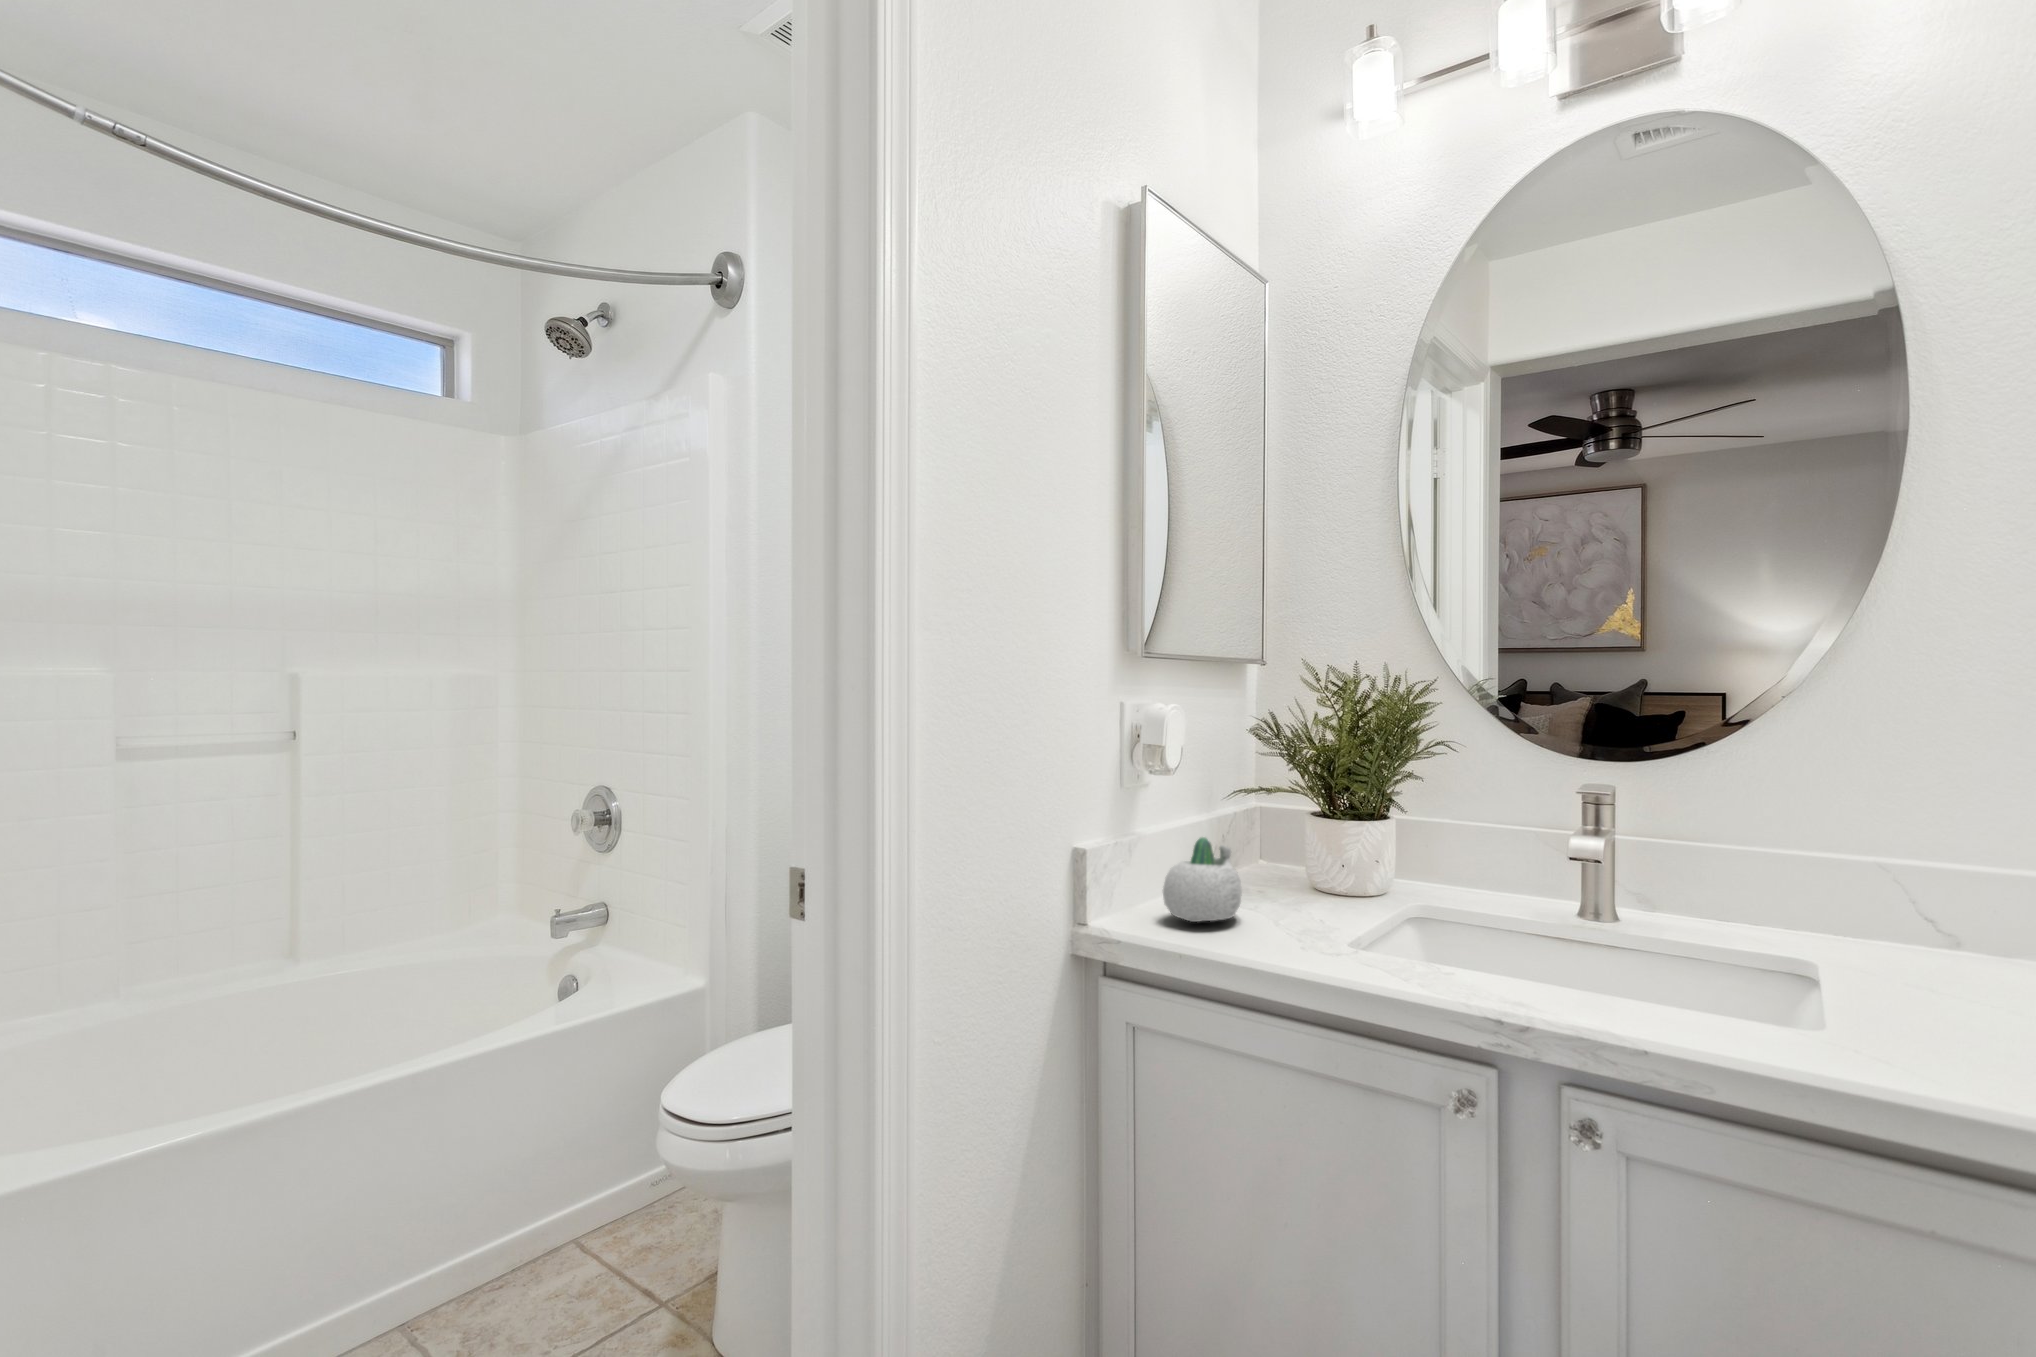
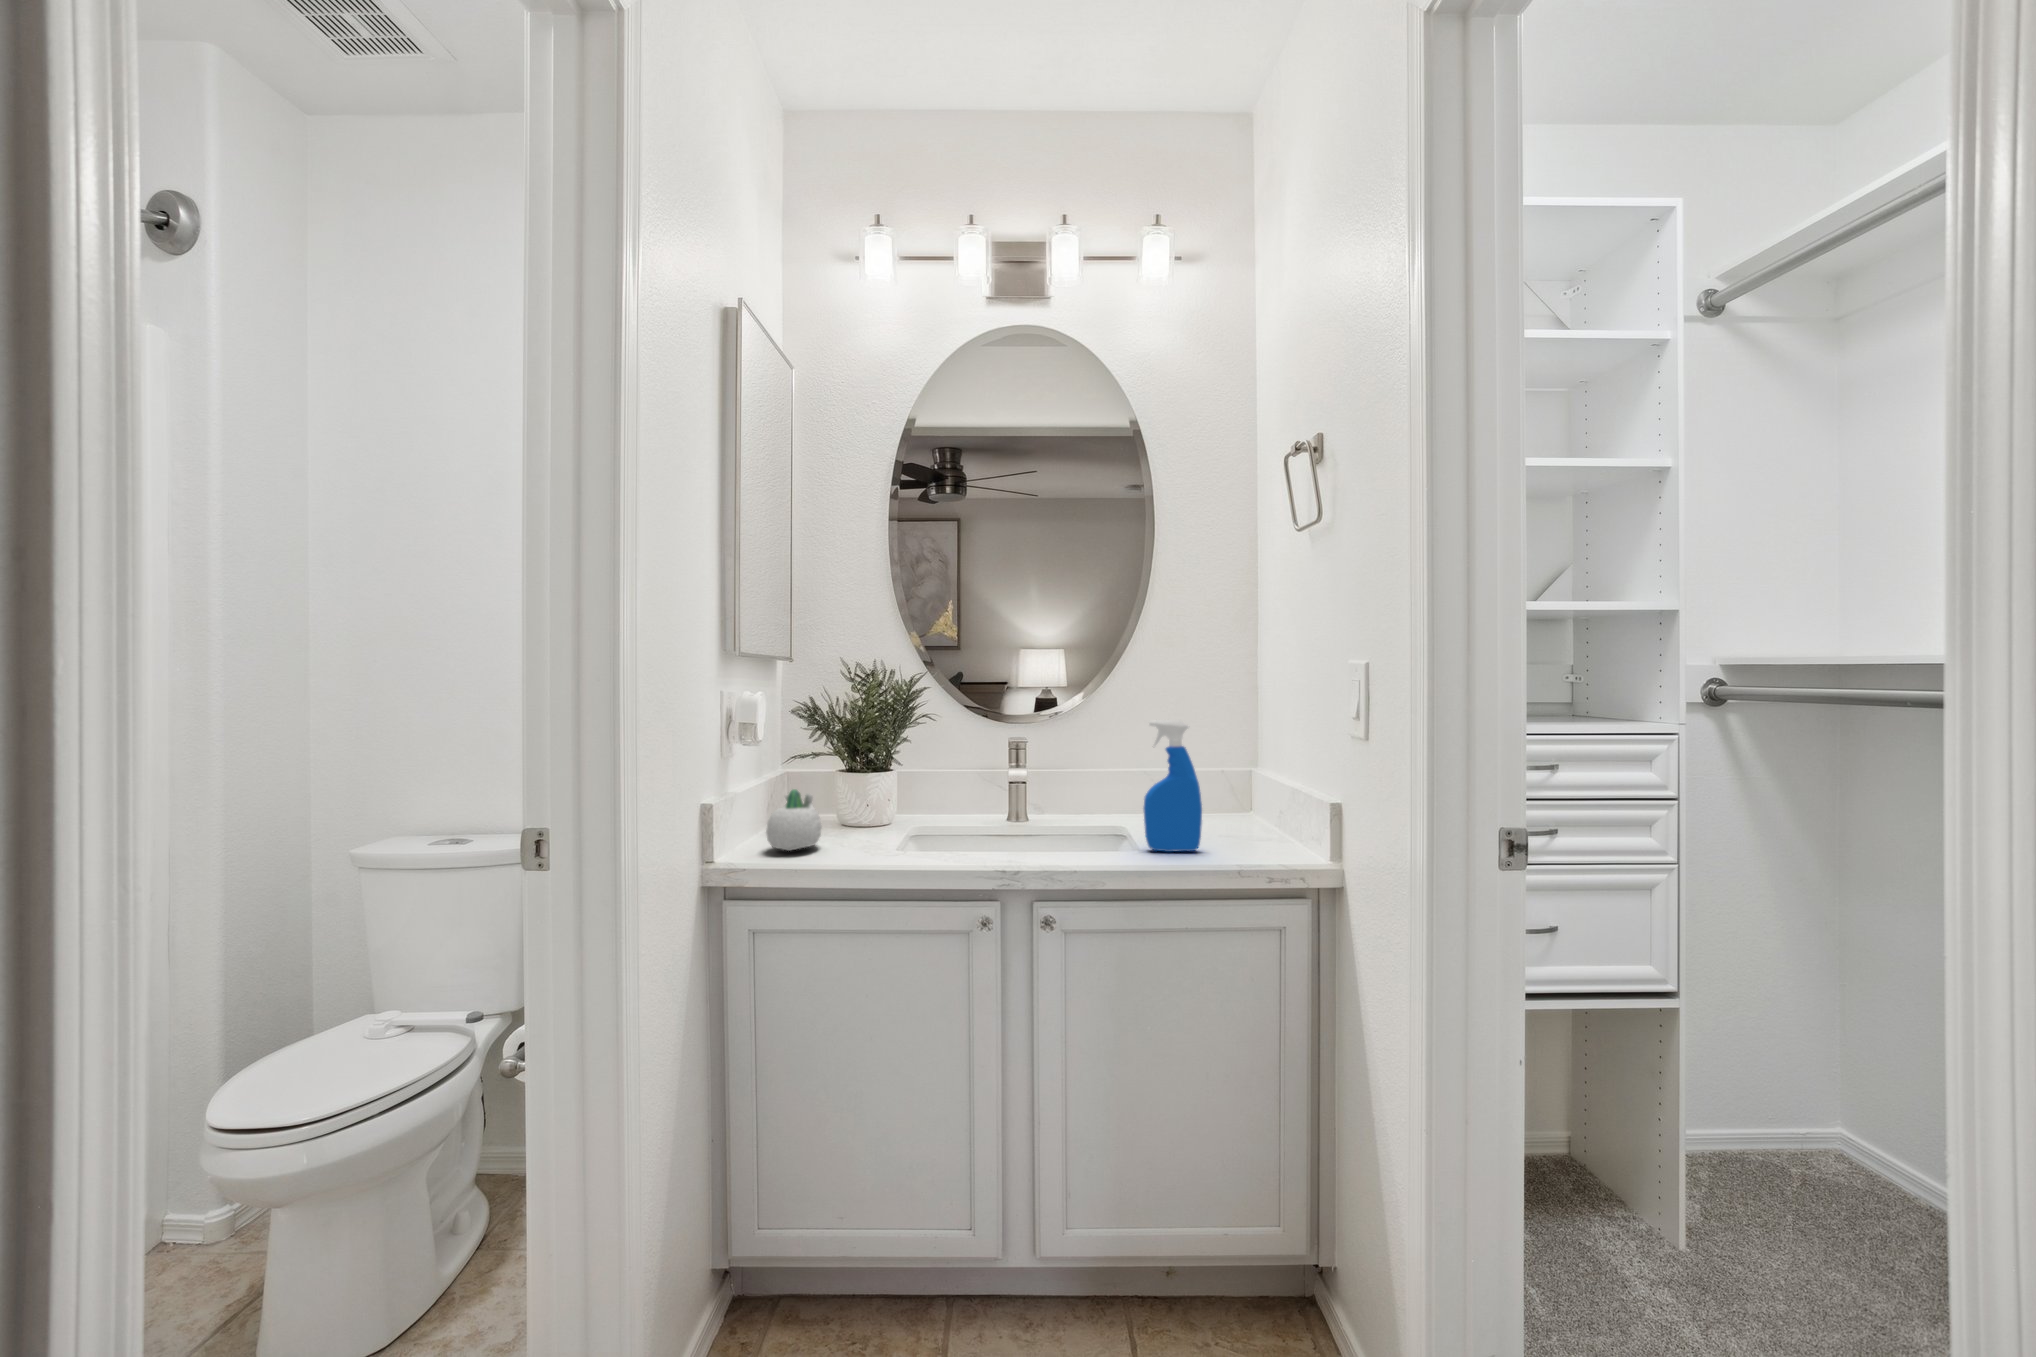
spray bottle: none [1840,775,2009,1062] -> present [1144,720,1202,852]

